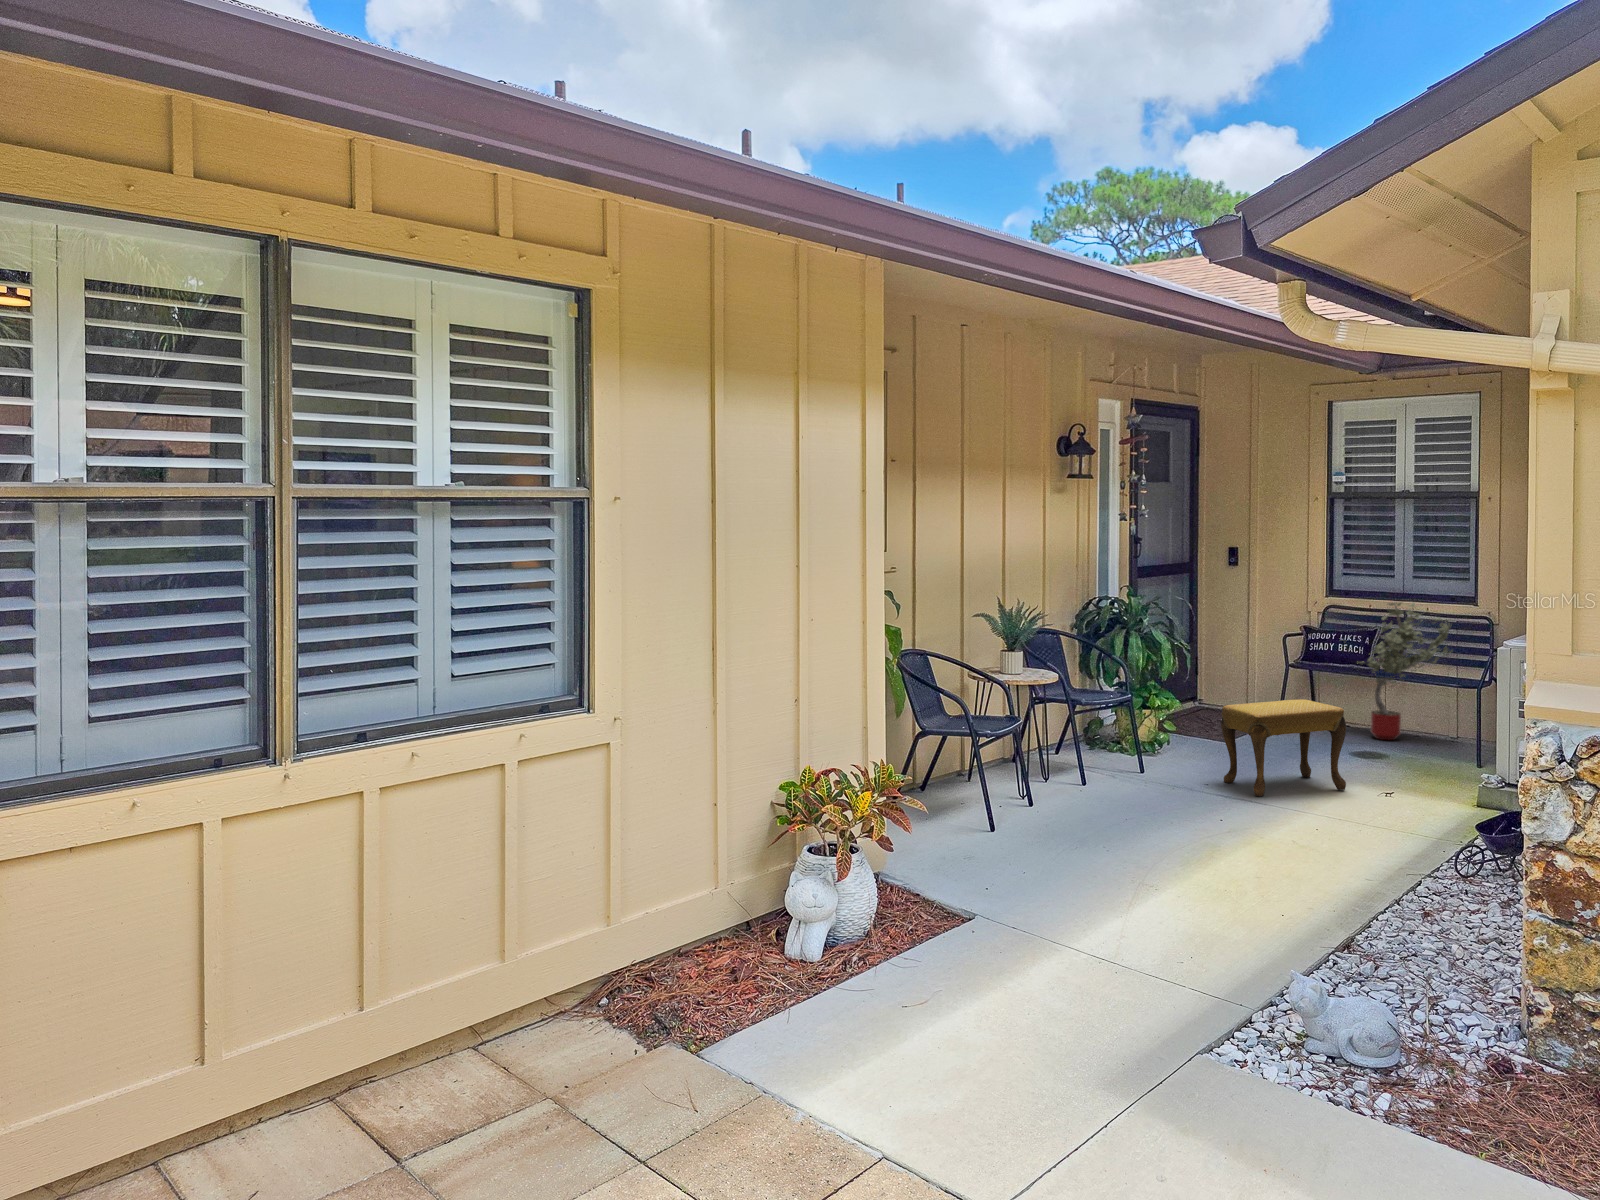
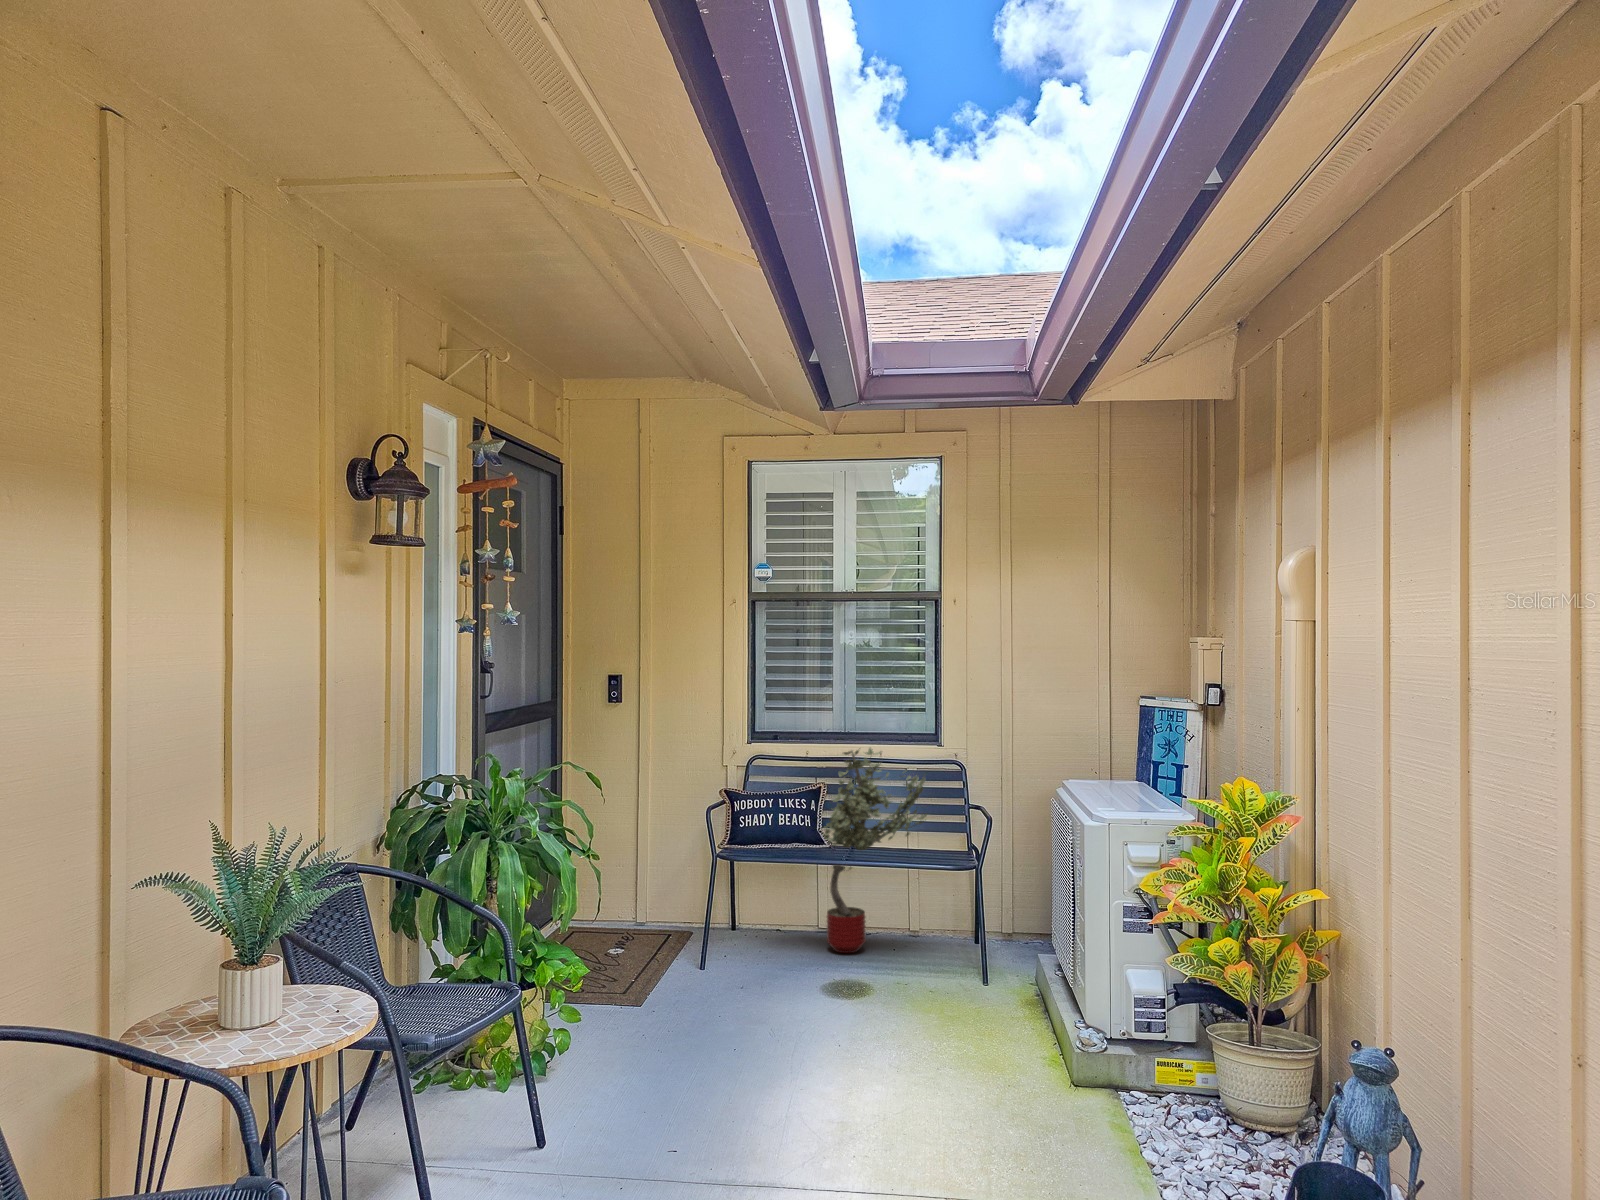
footstool: present [1221,699,1346,796] -> none [700,940,897,1162]

